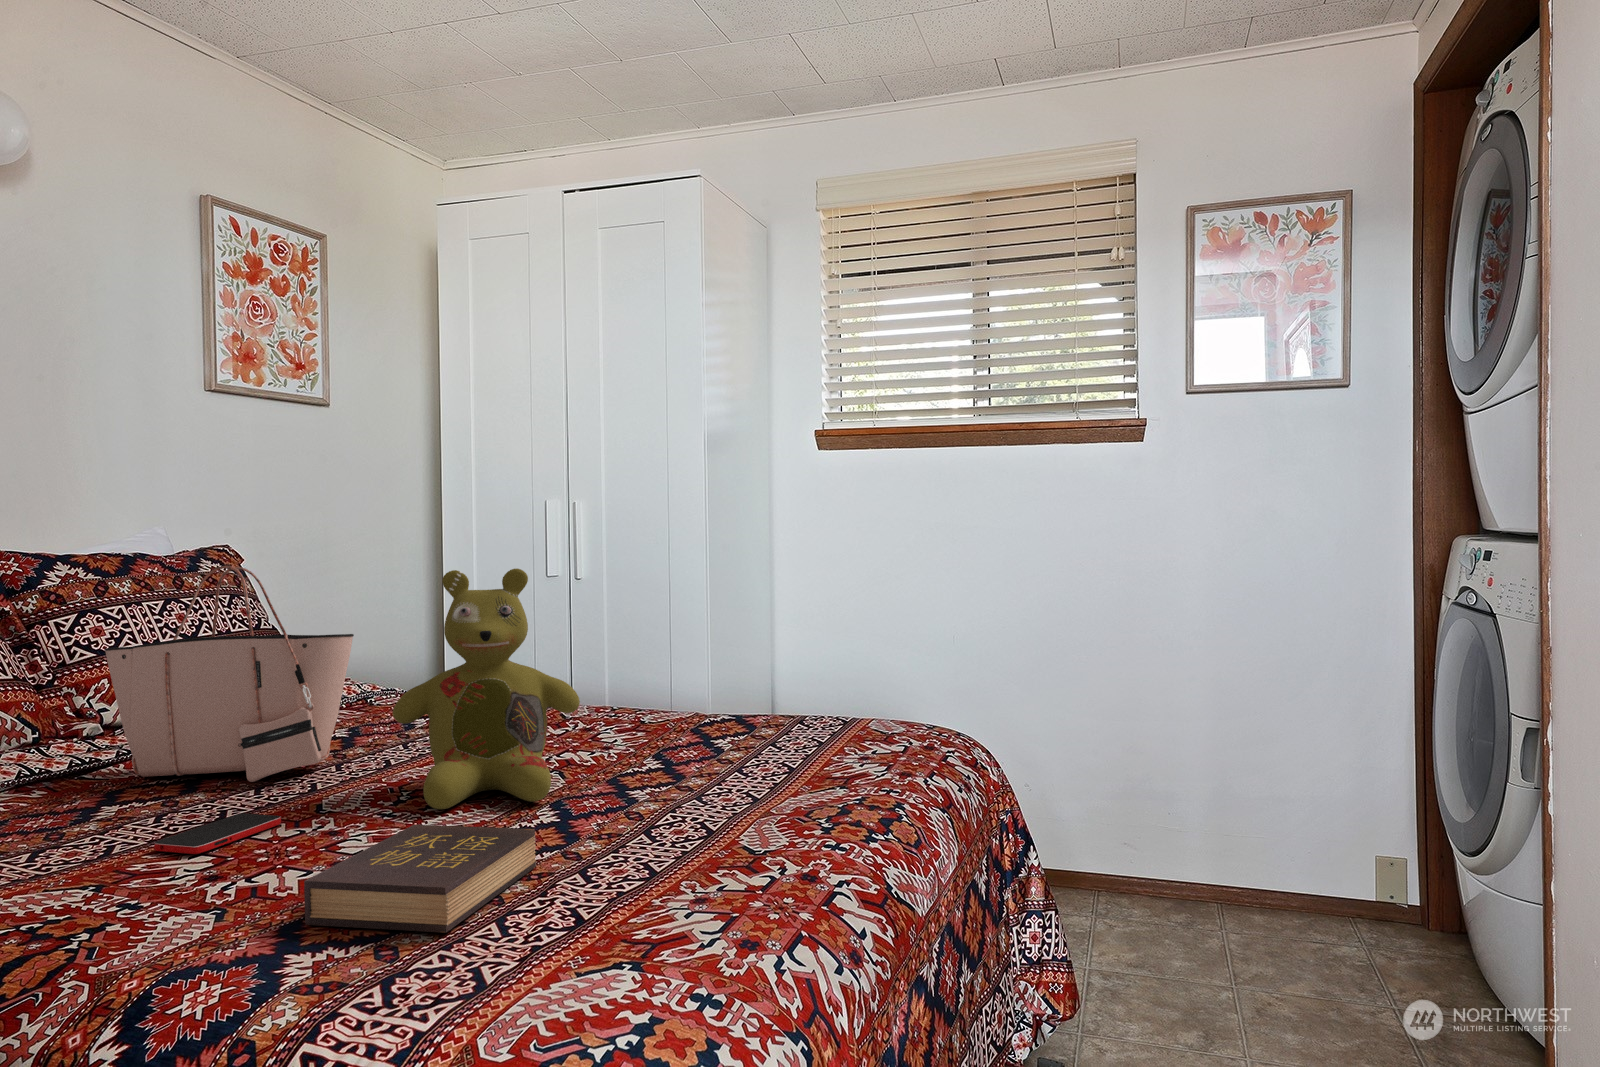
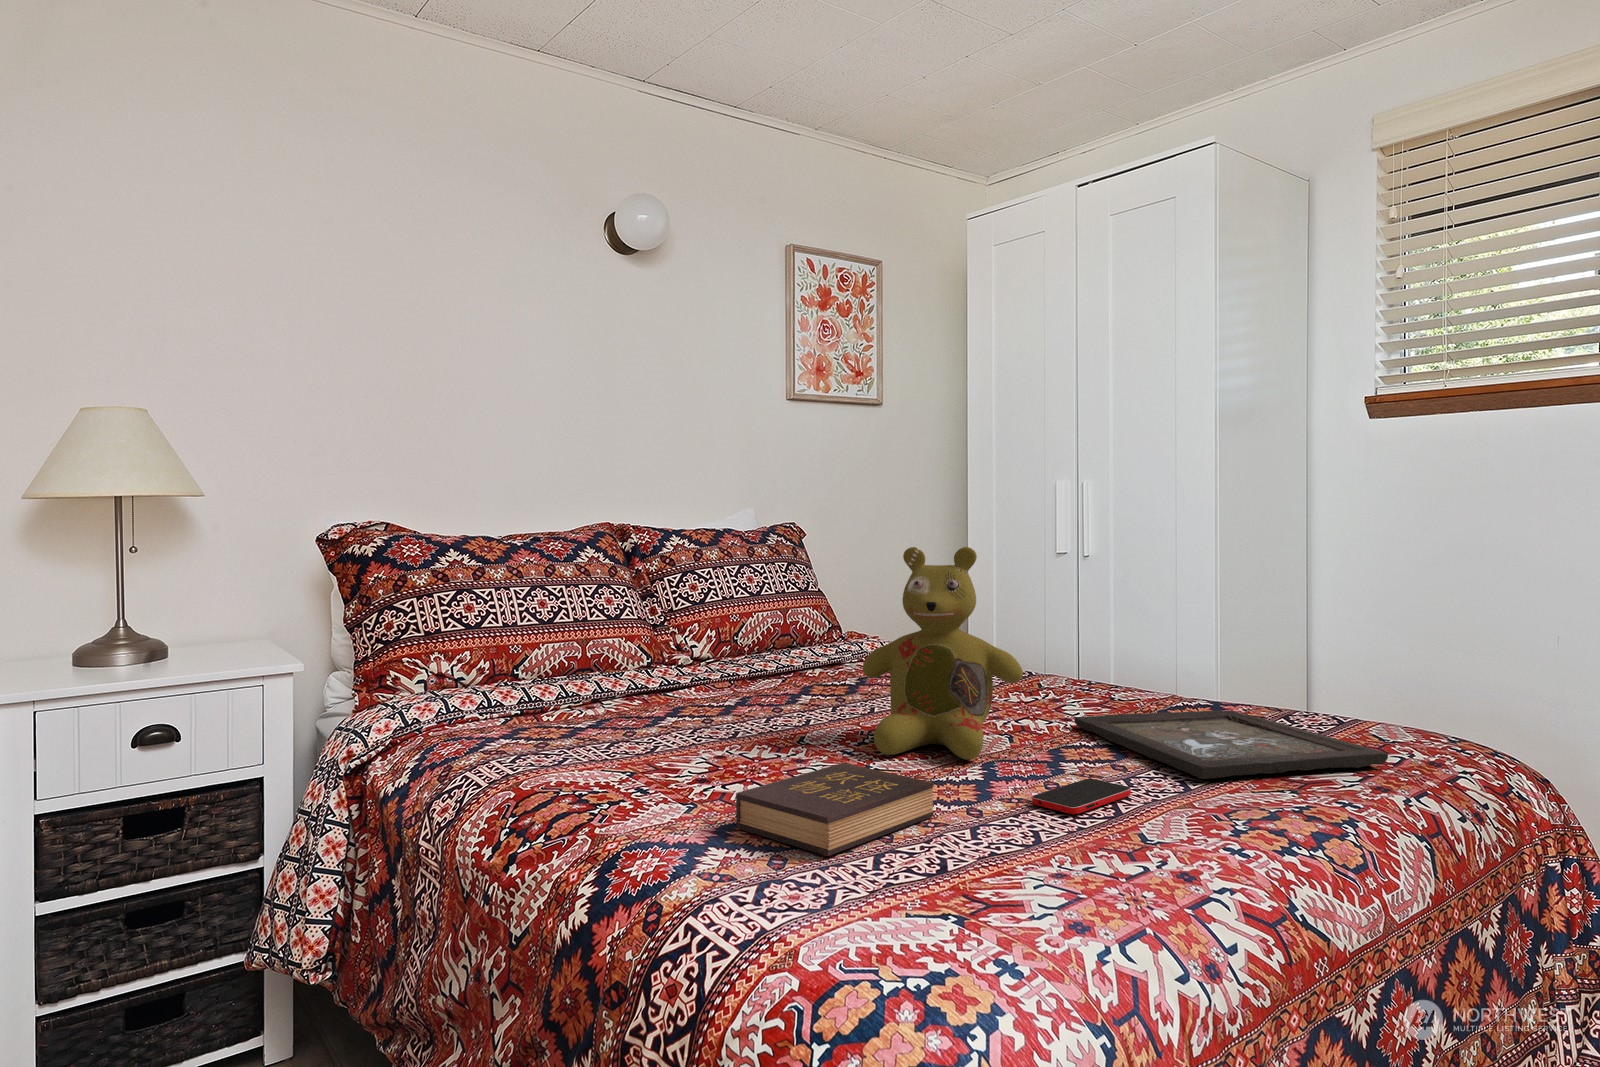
tote bag: present [104,566,354,782] -> none [679,539,848,713]
tray: none [620,719,903,786] -> present [1074,710,1388,779]
smartphone: present [154,813,281,854] -> present [1032,779,1131,814]

